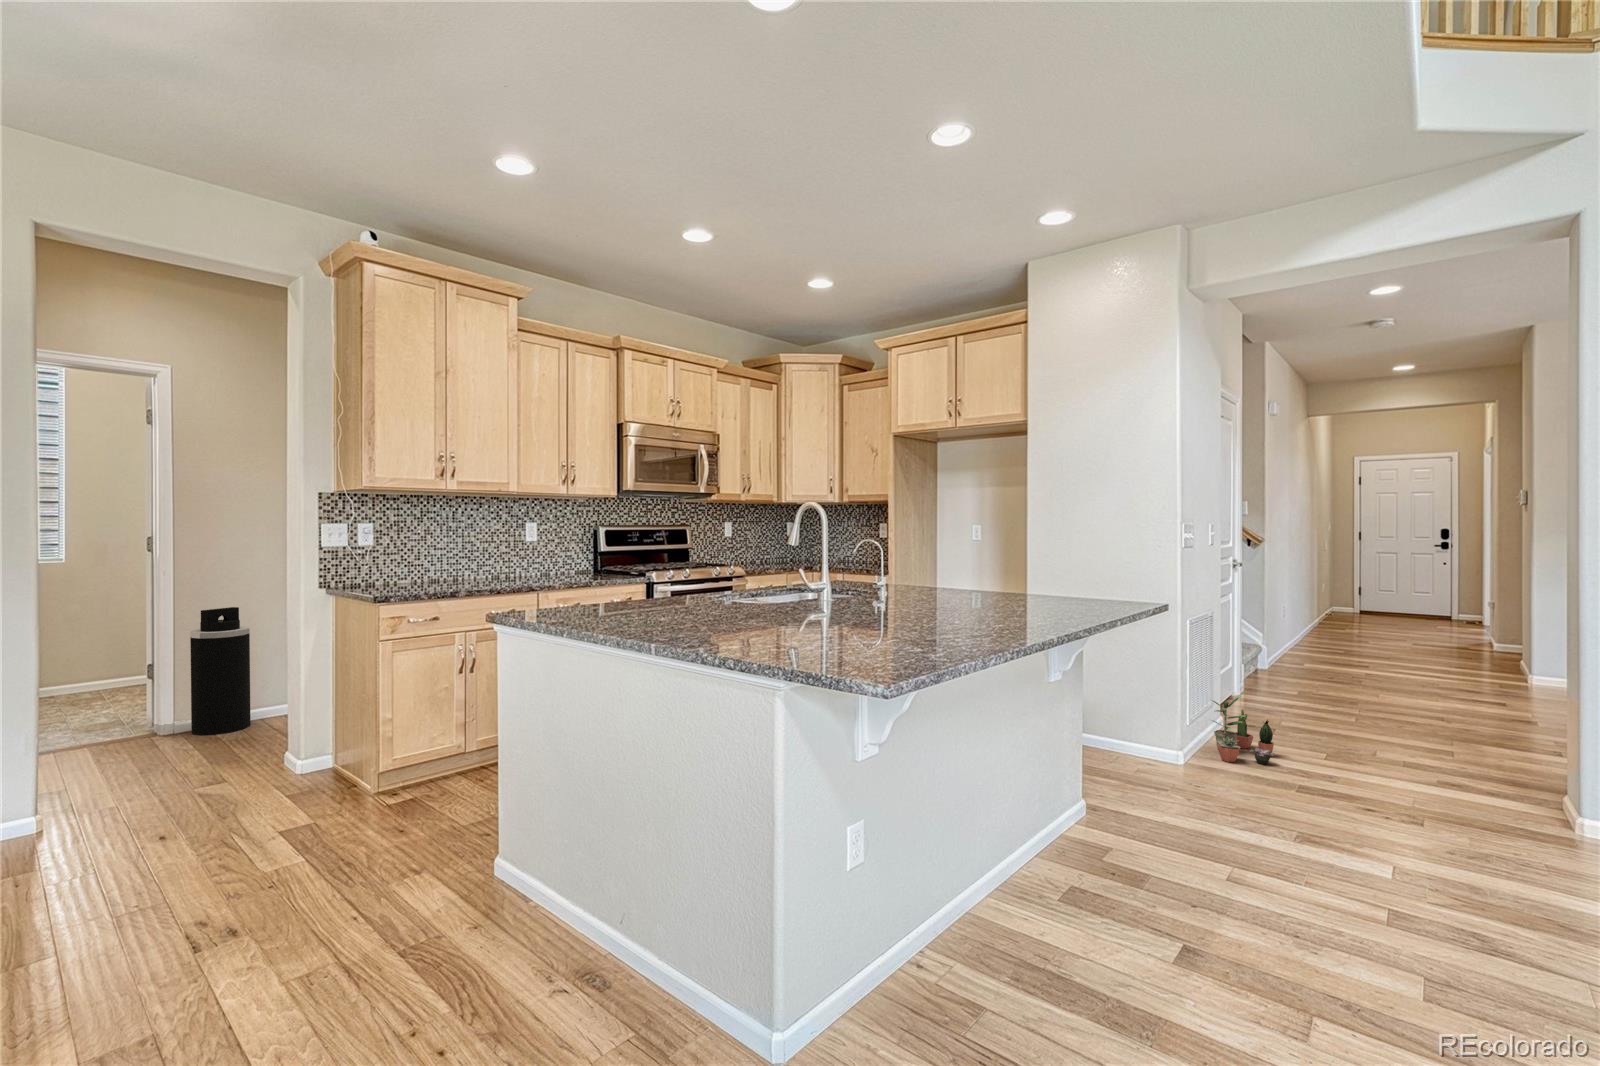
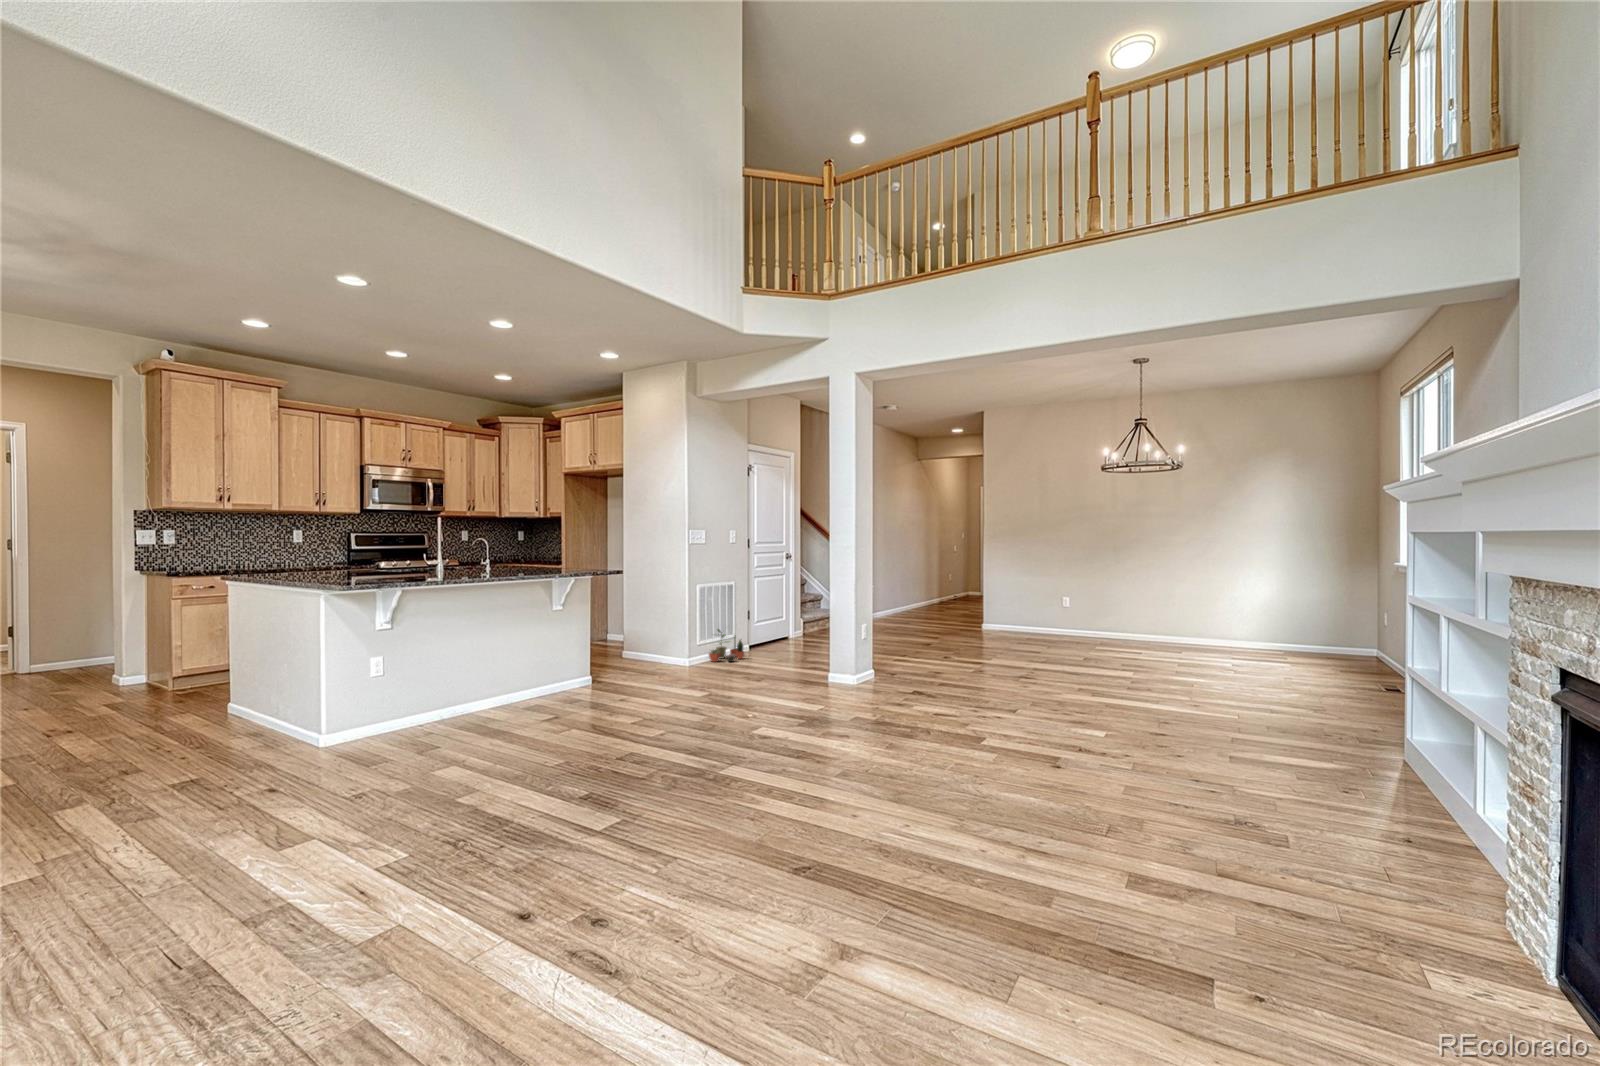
trash can: present [190,607,251,735] -> none [43,589,89,674]

